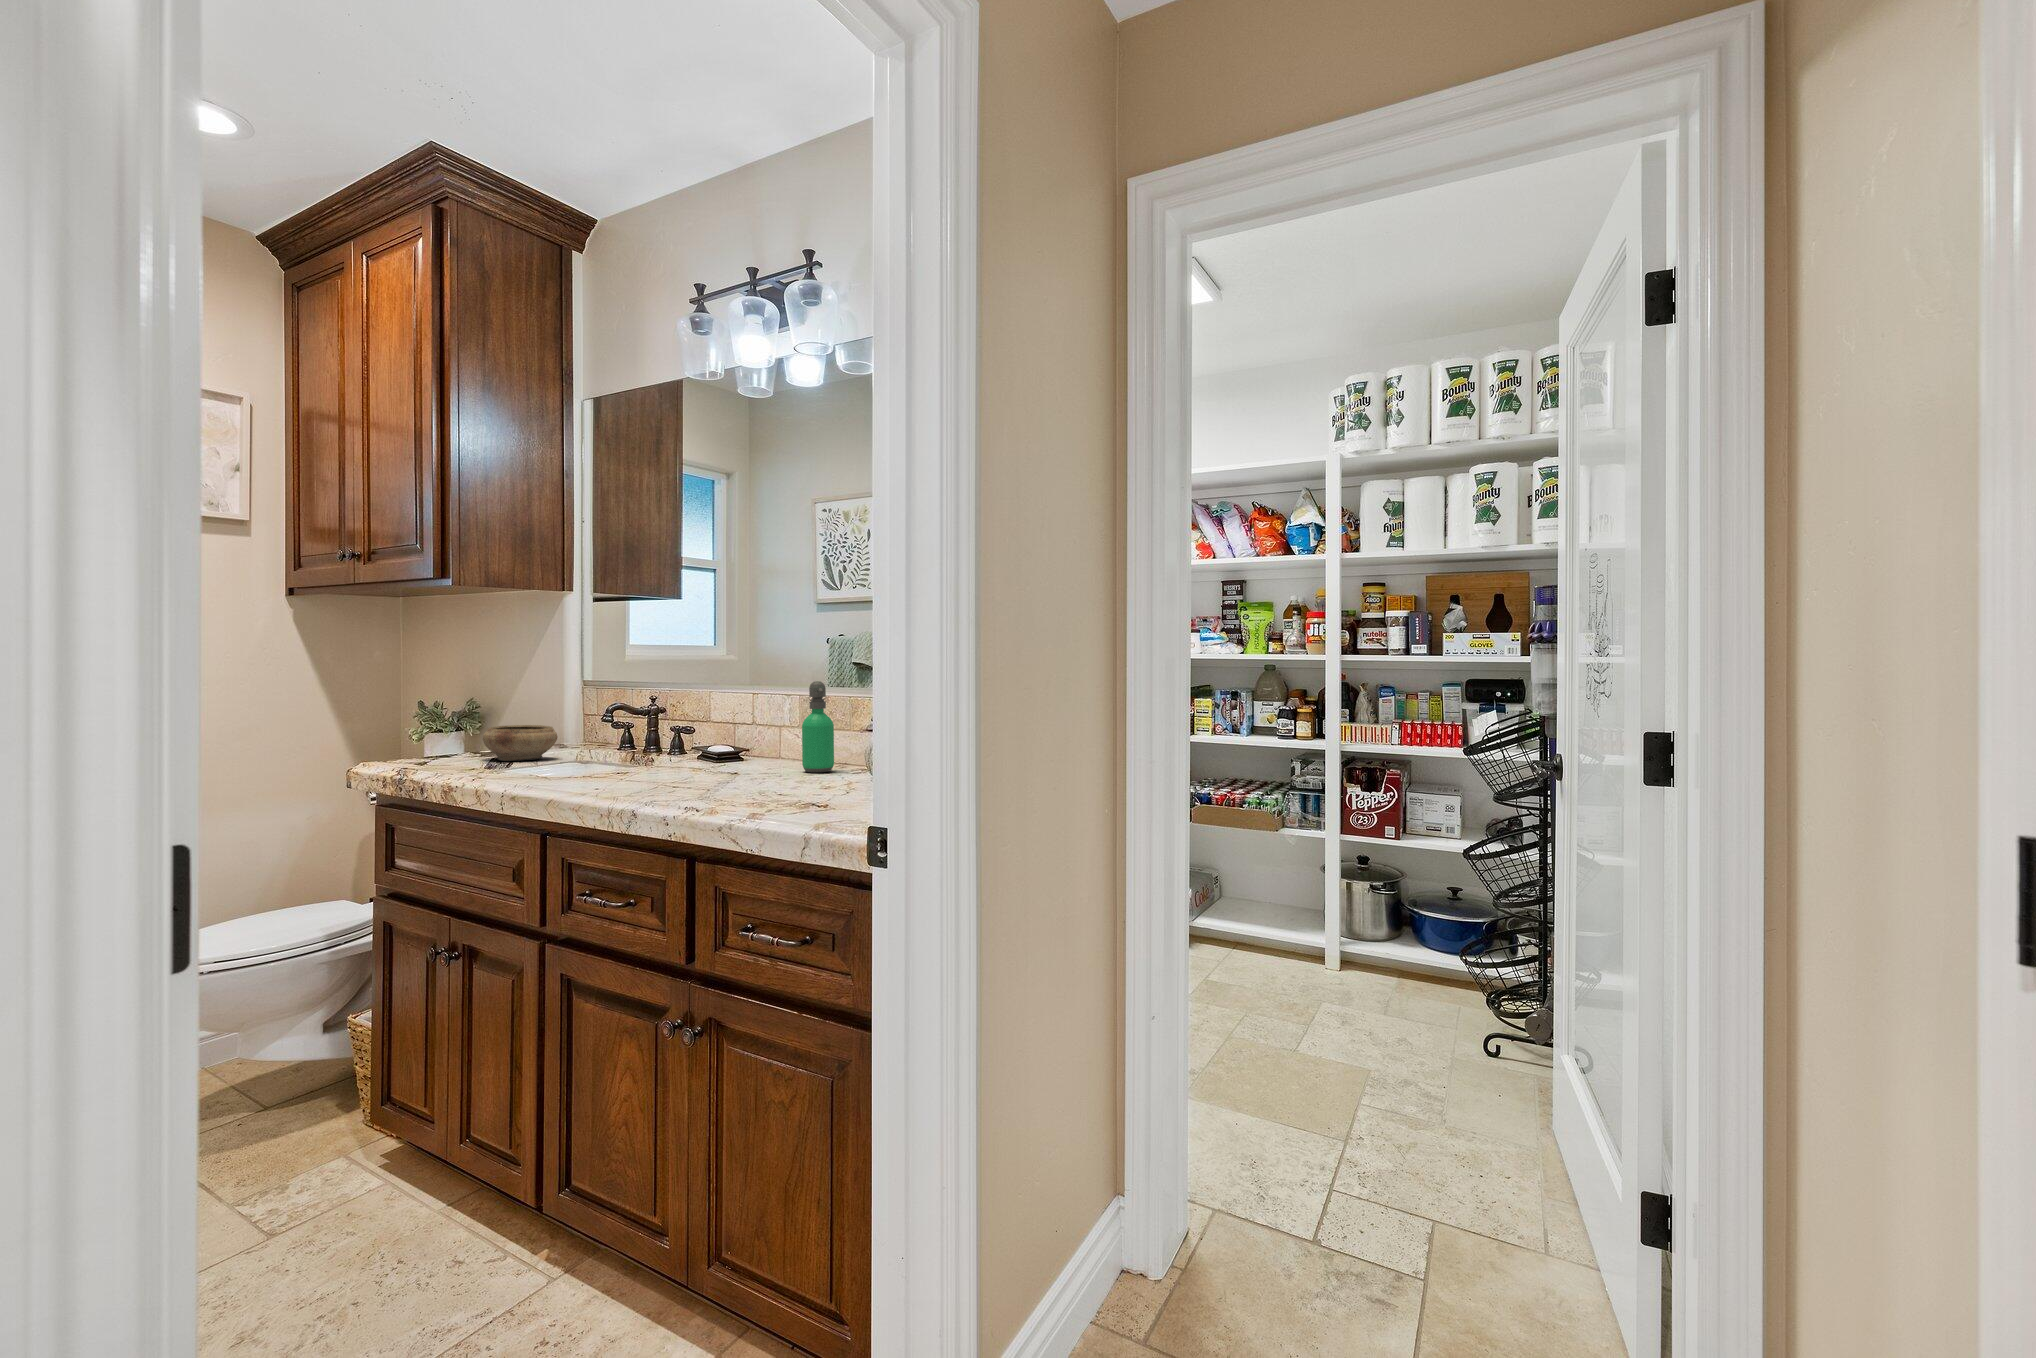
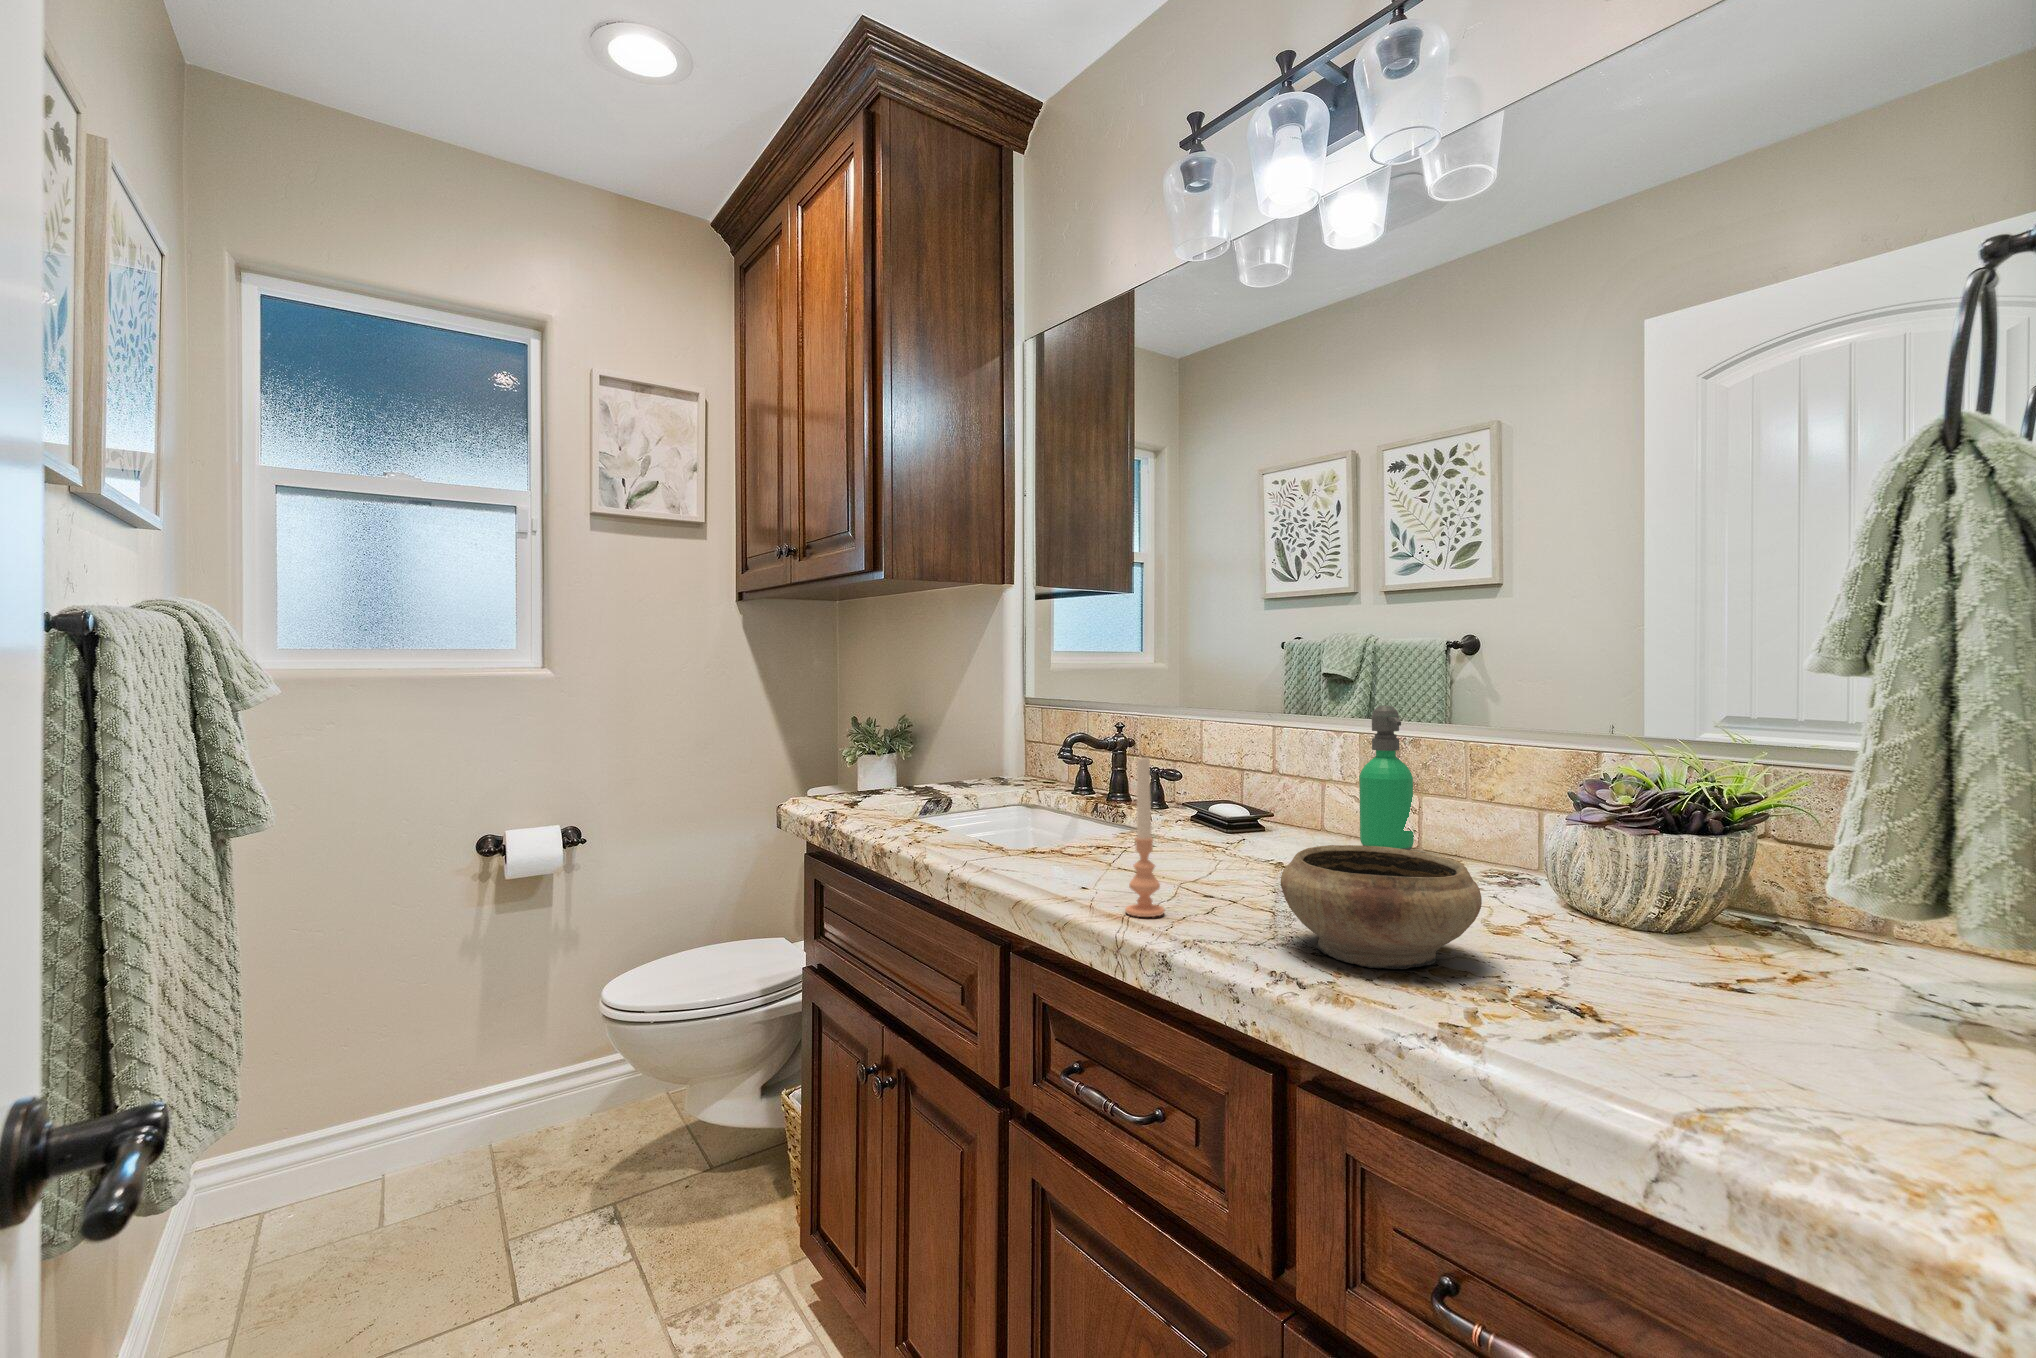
candle: none [620,708,646,802] -> present [1125,757,1165,917]
ceramic bowl: present [483,725,558,761] -> present [1281,845,1482,969]

